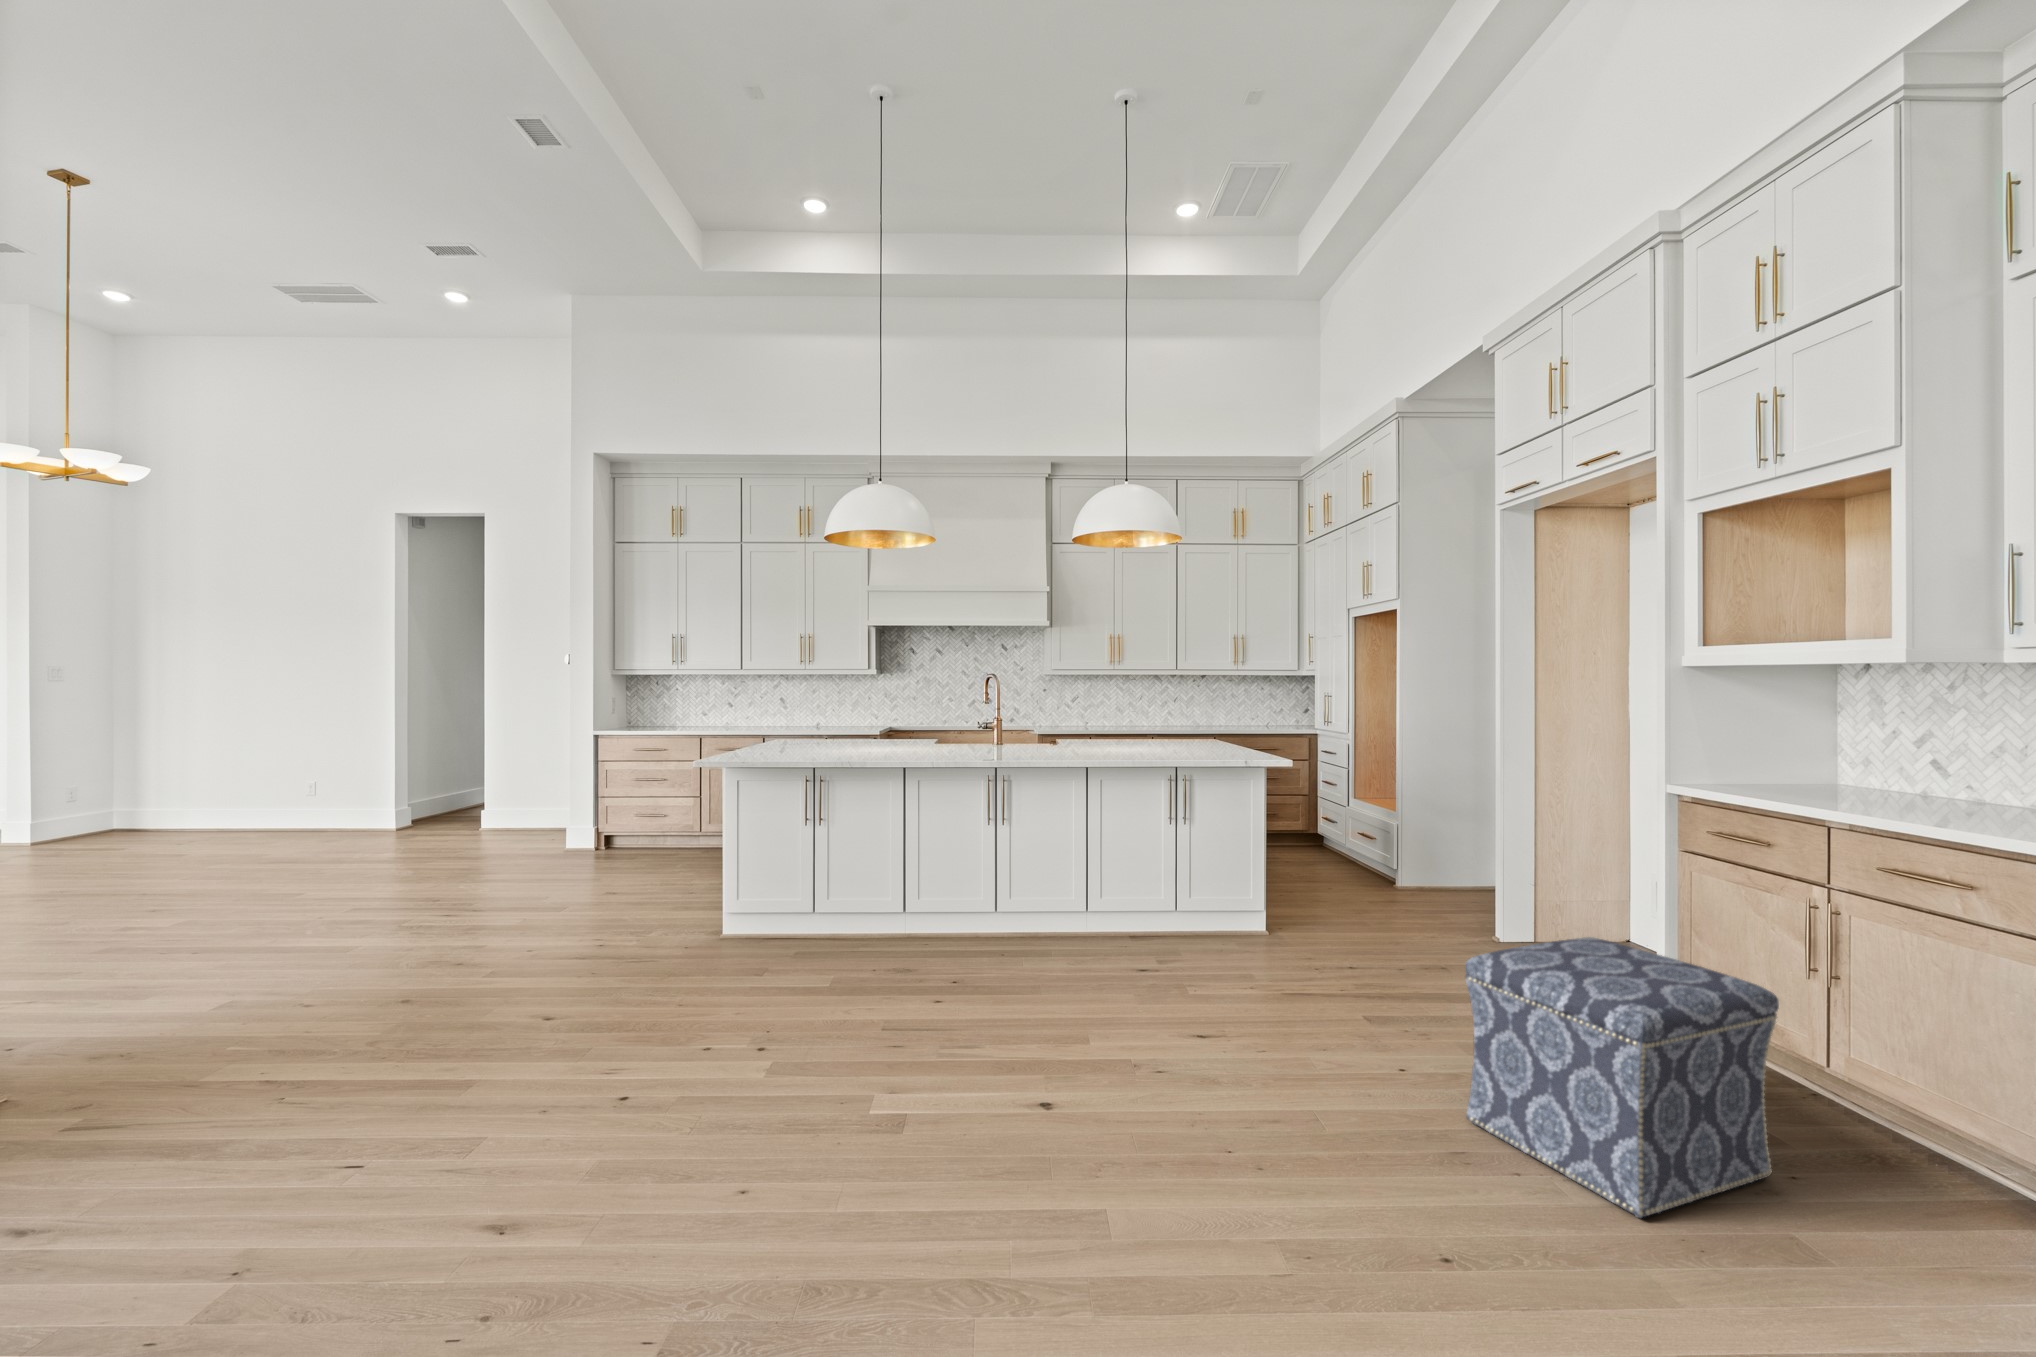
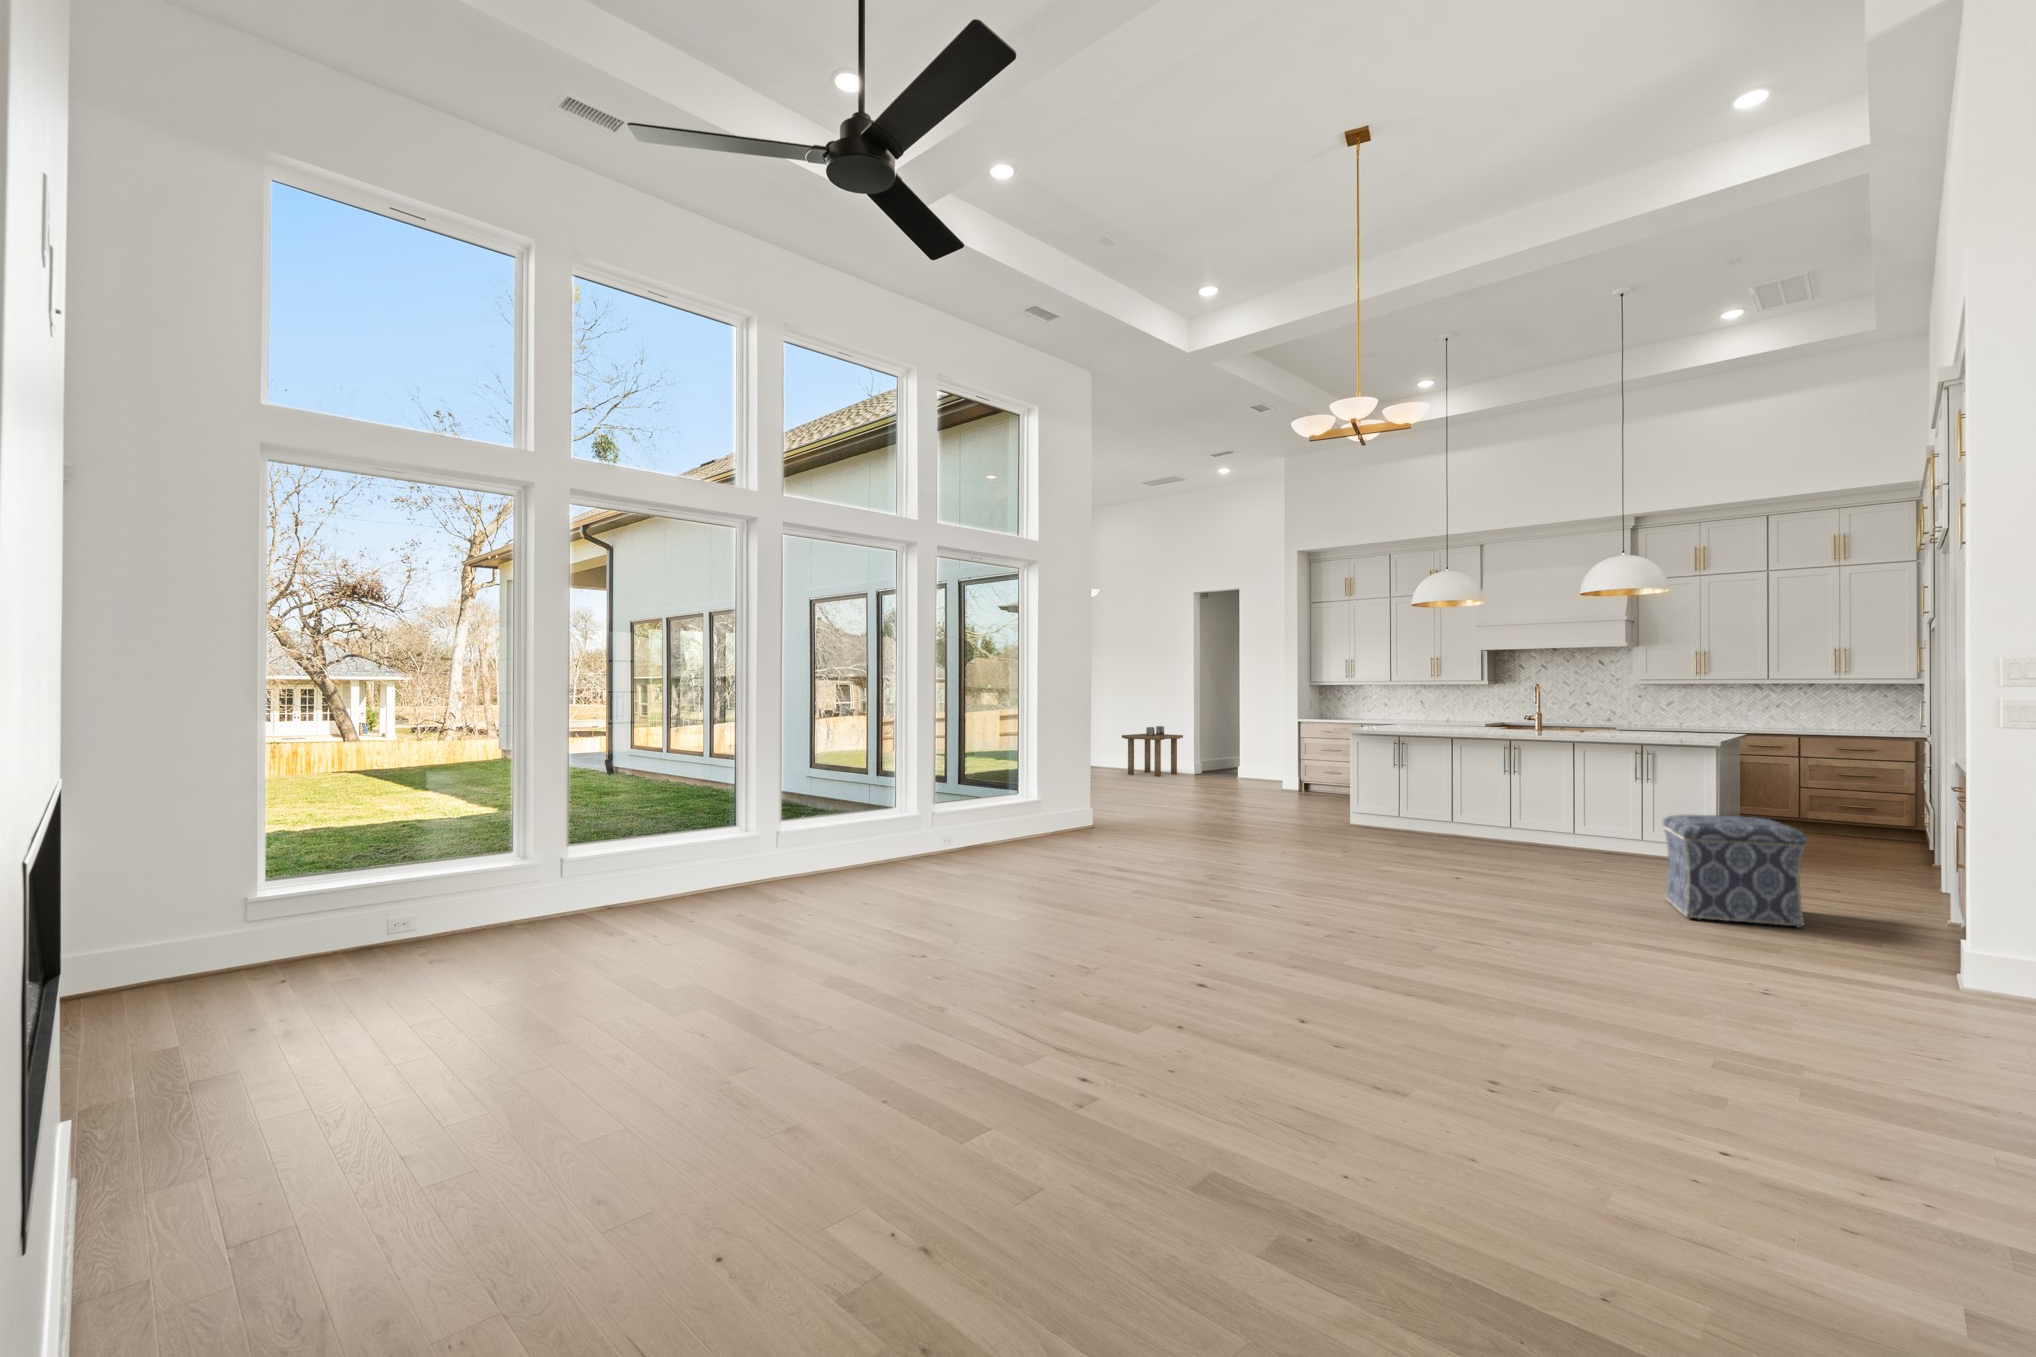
side table: none [231,743,372,836] -> present [1122,726,1183,776]

